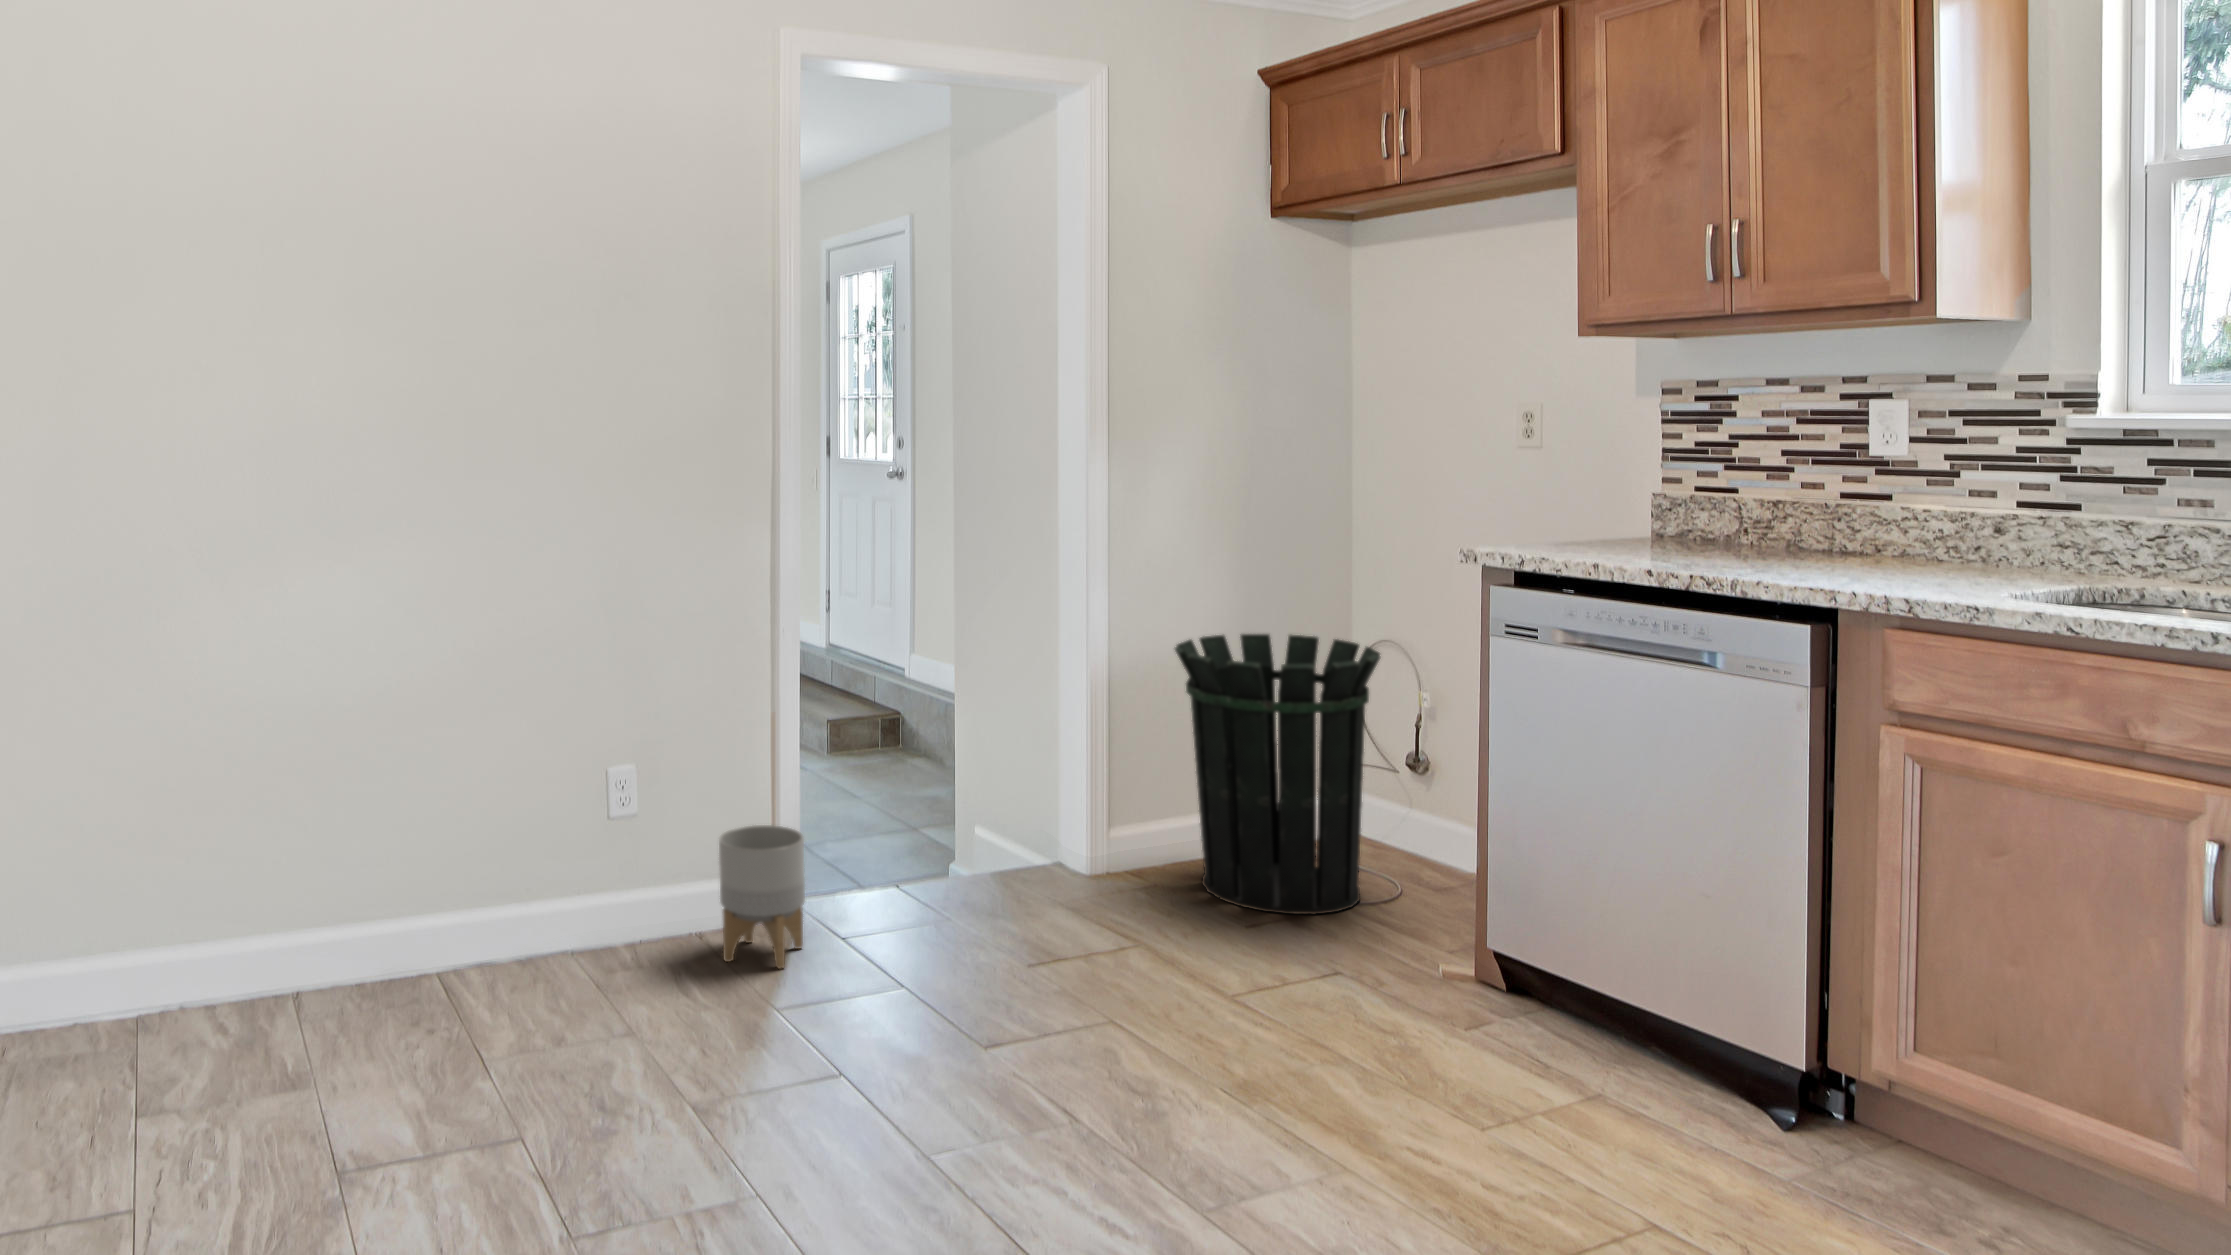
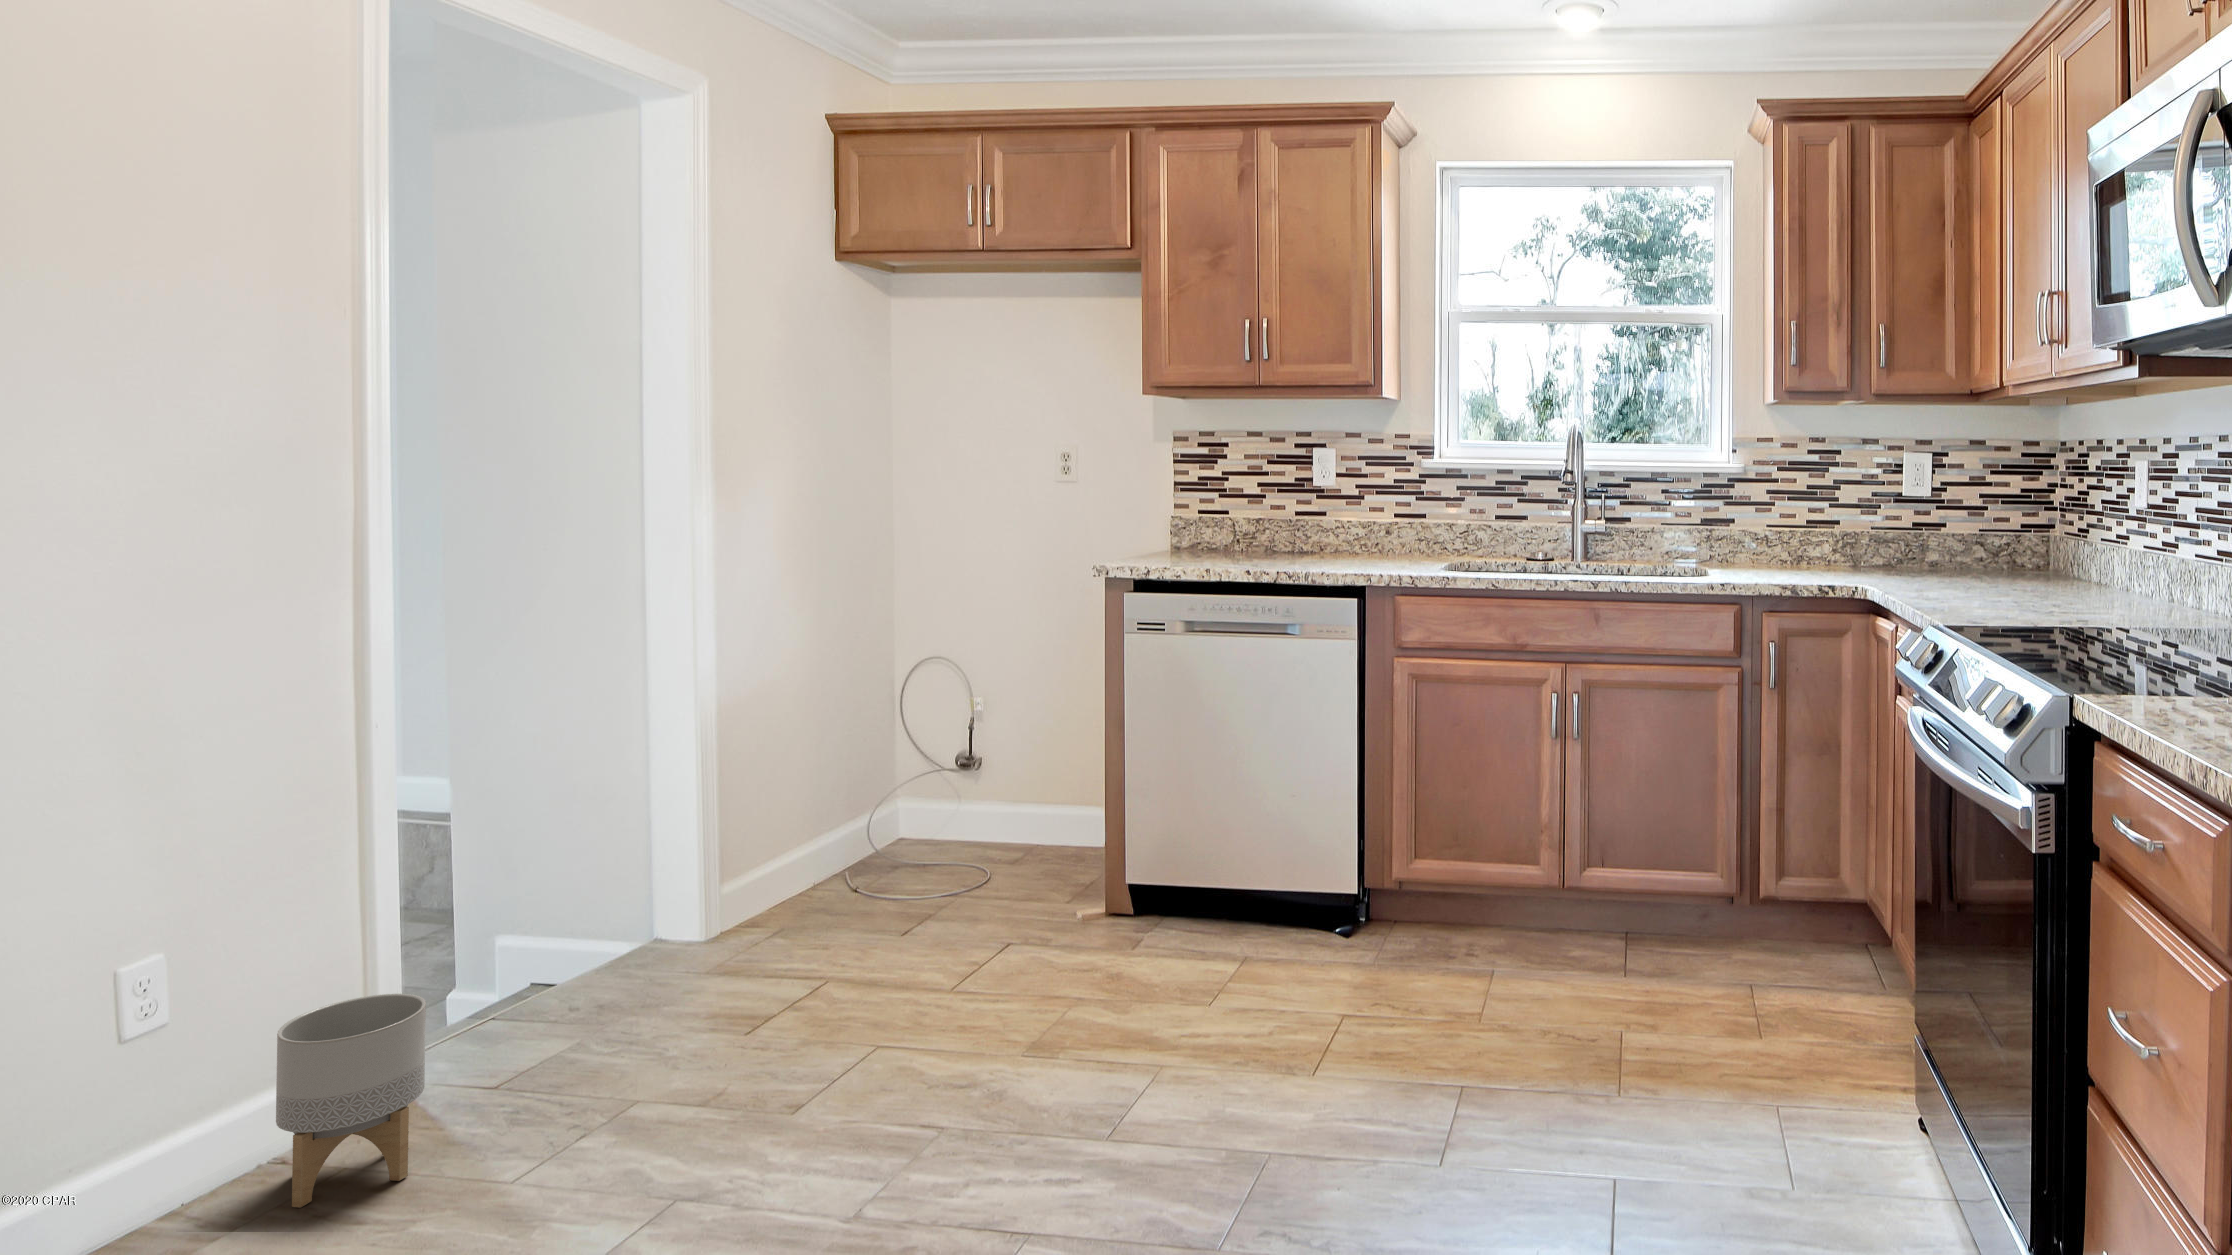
waste bin: present [1175,634,1380,915] -> none [778,661,980,931]

